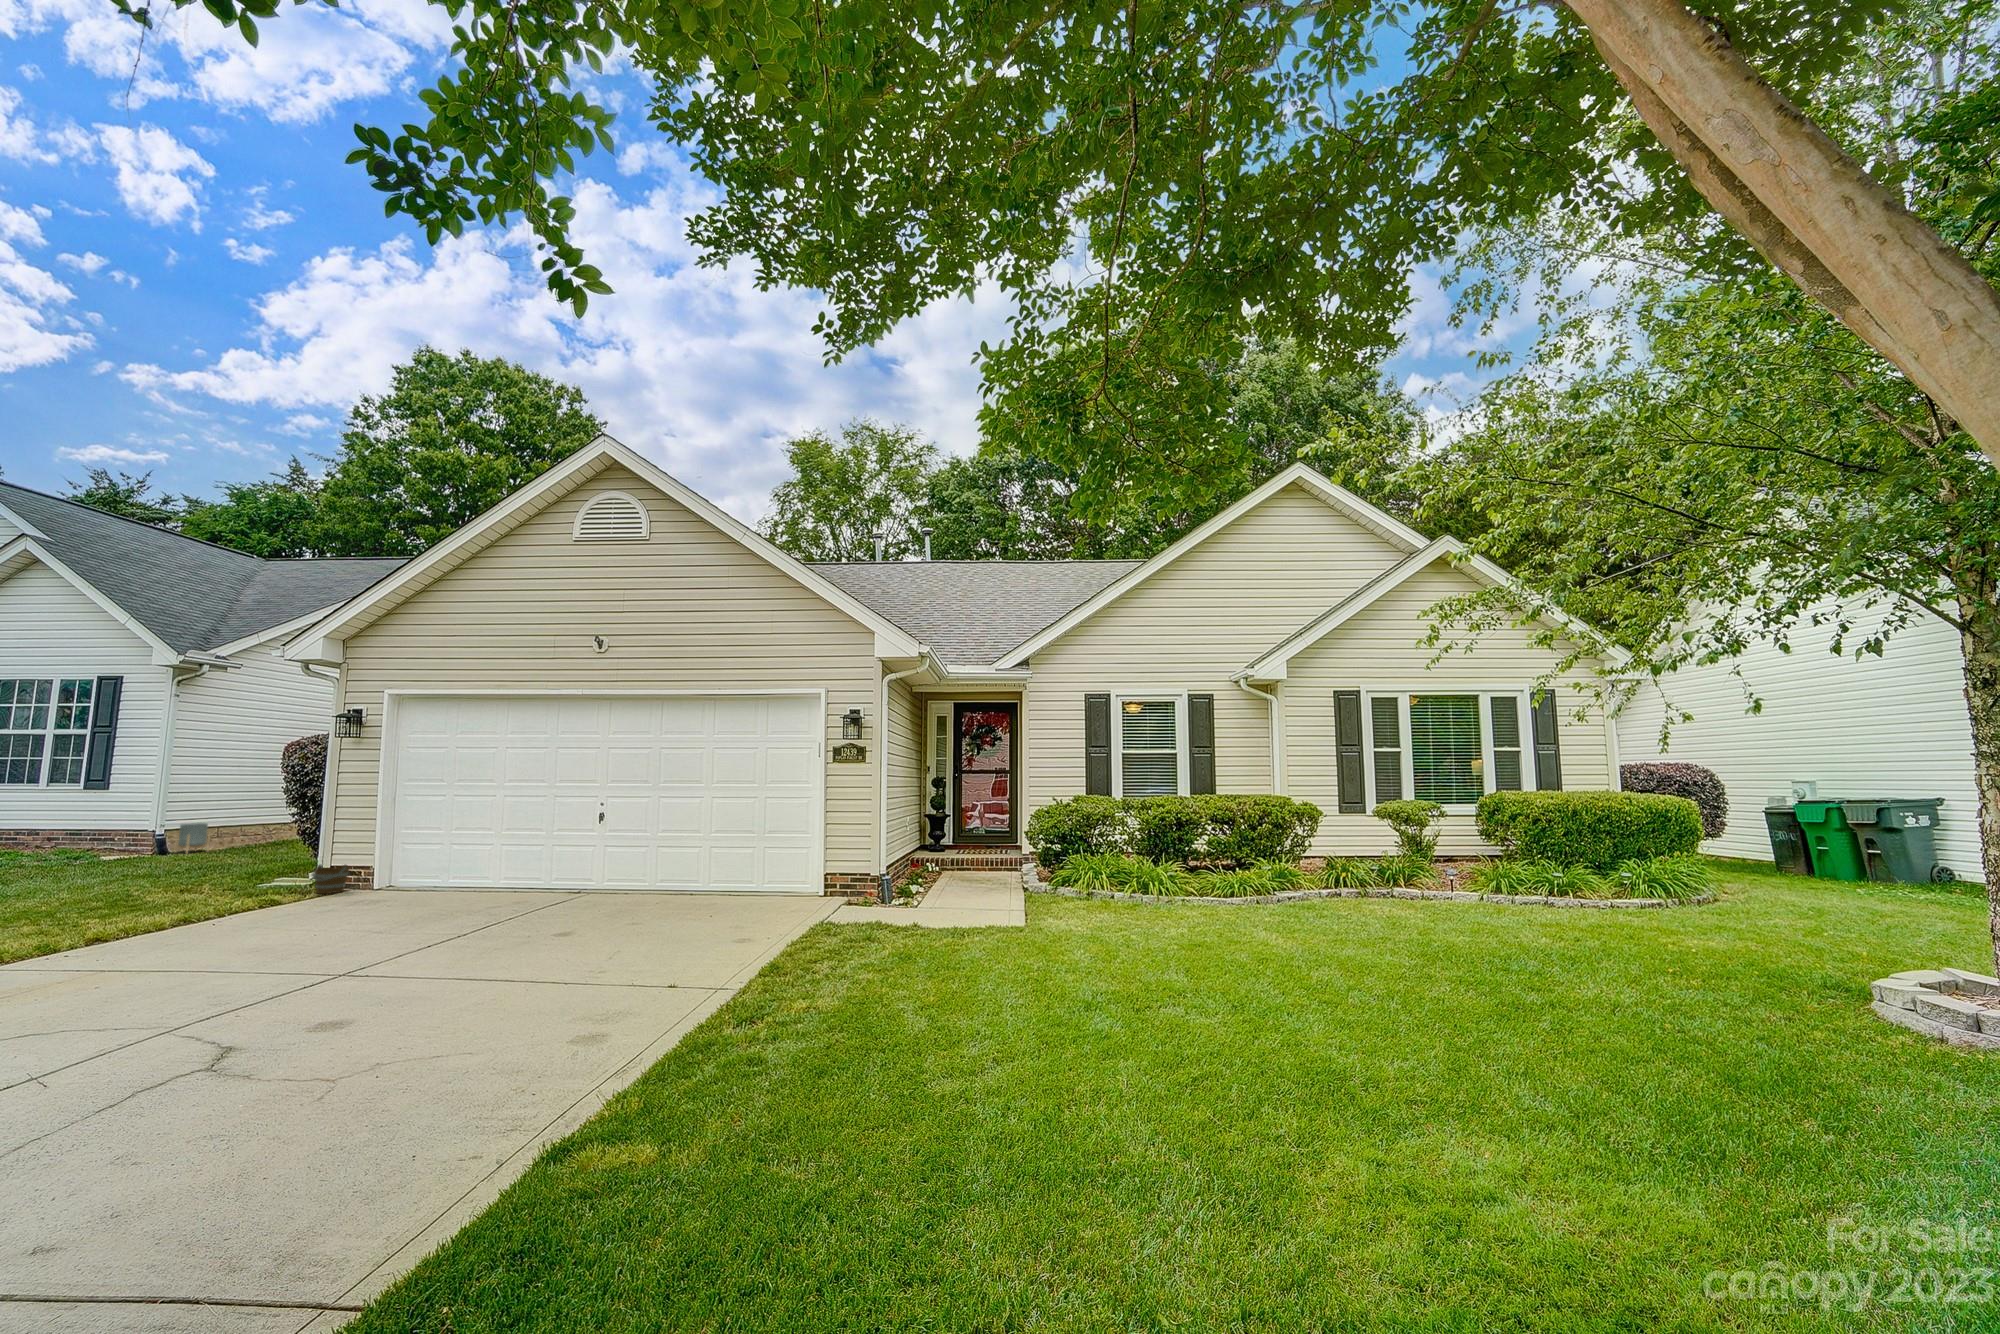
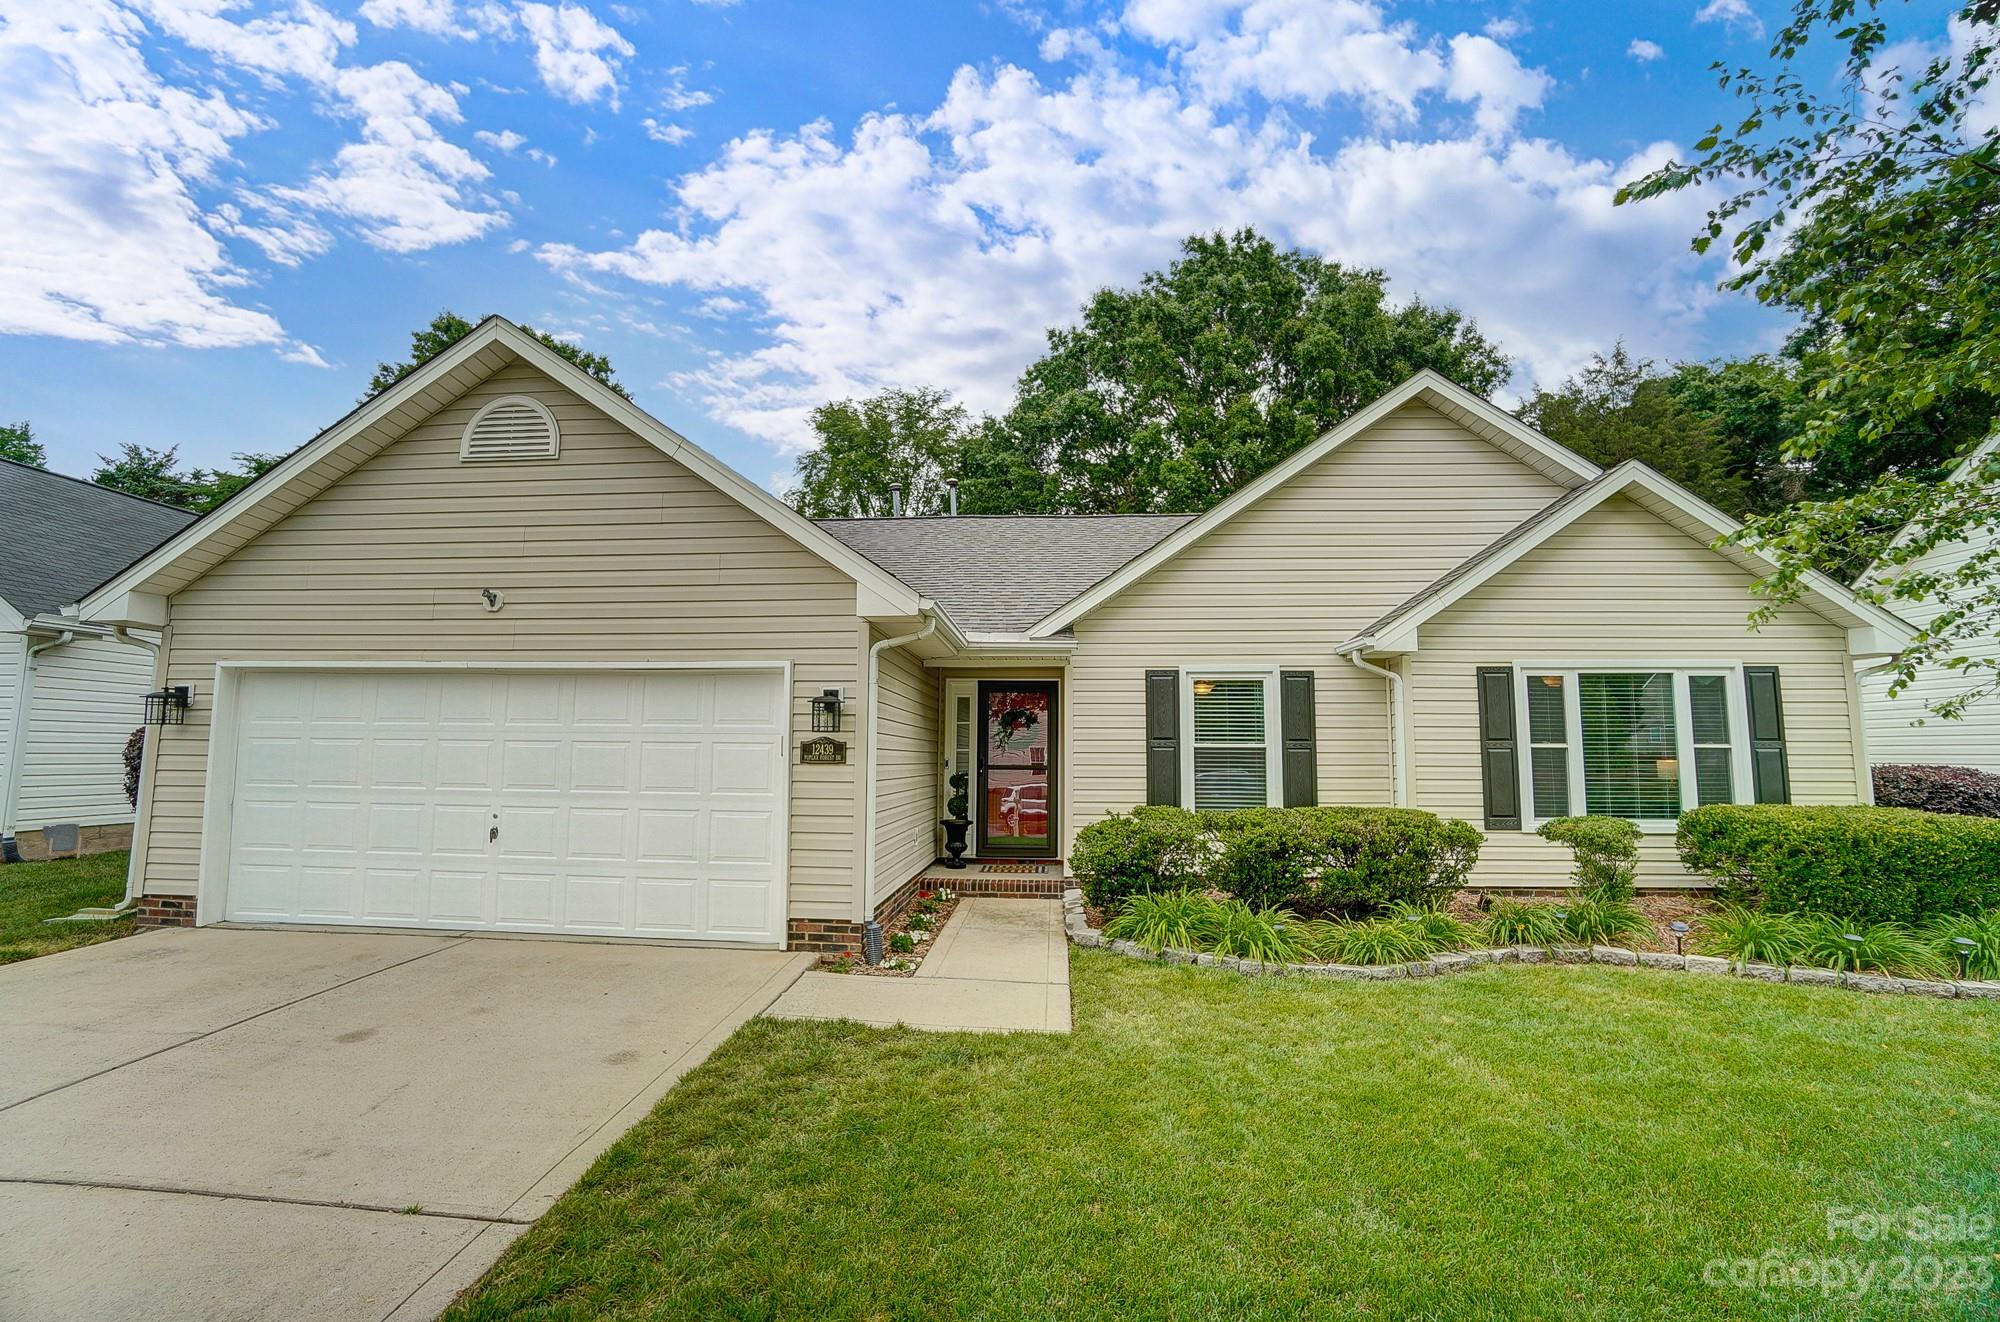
bucket: present [312,865,349,894] -> none [102,896,160,937]

